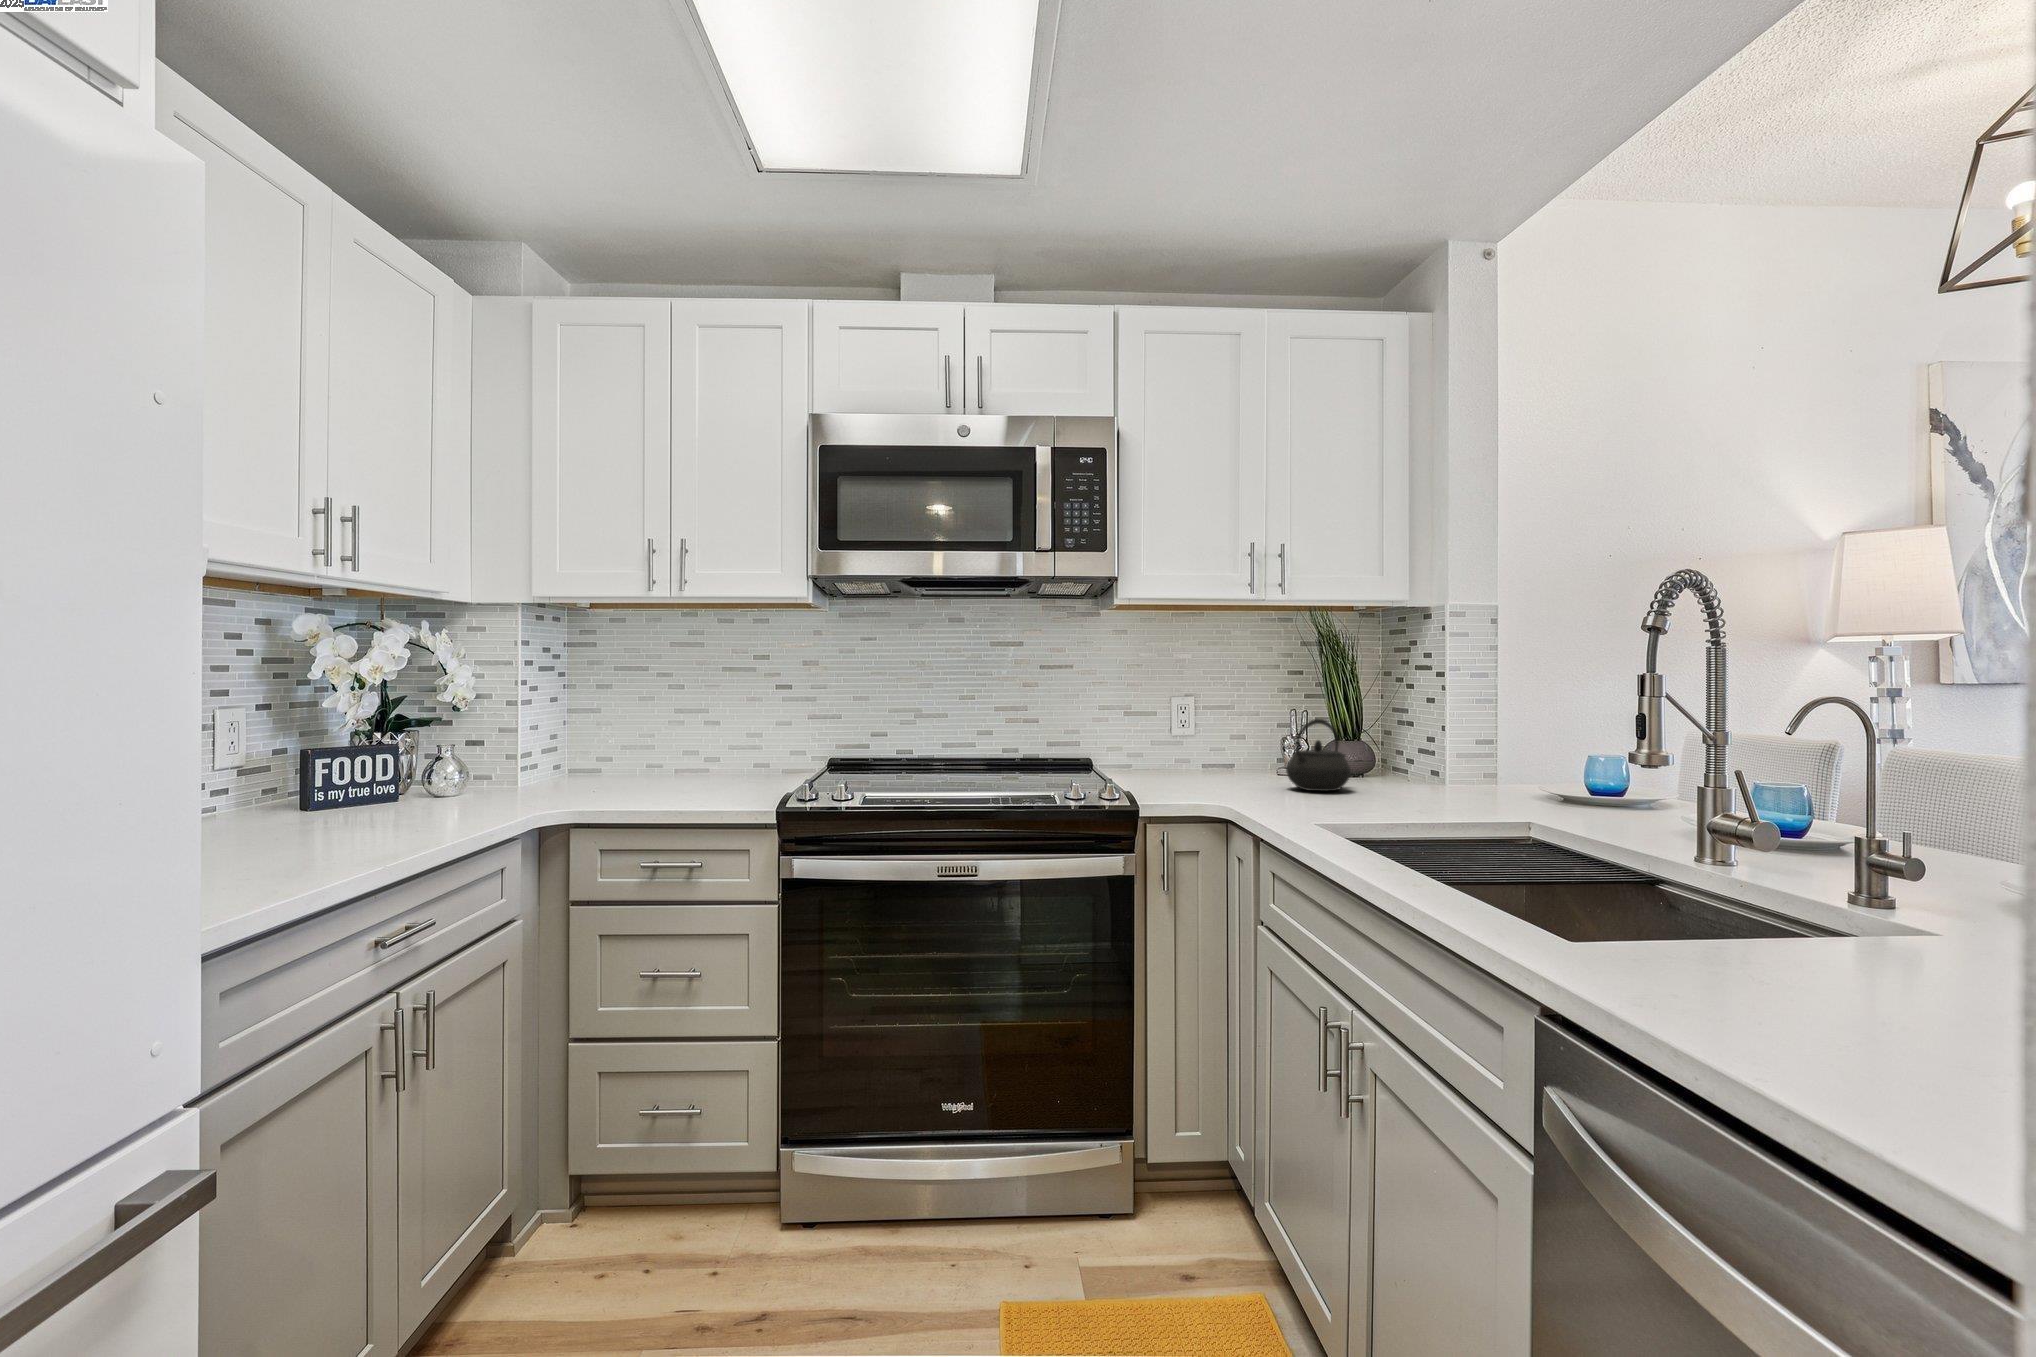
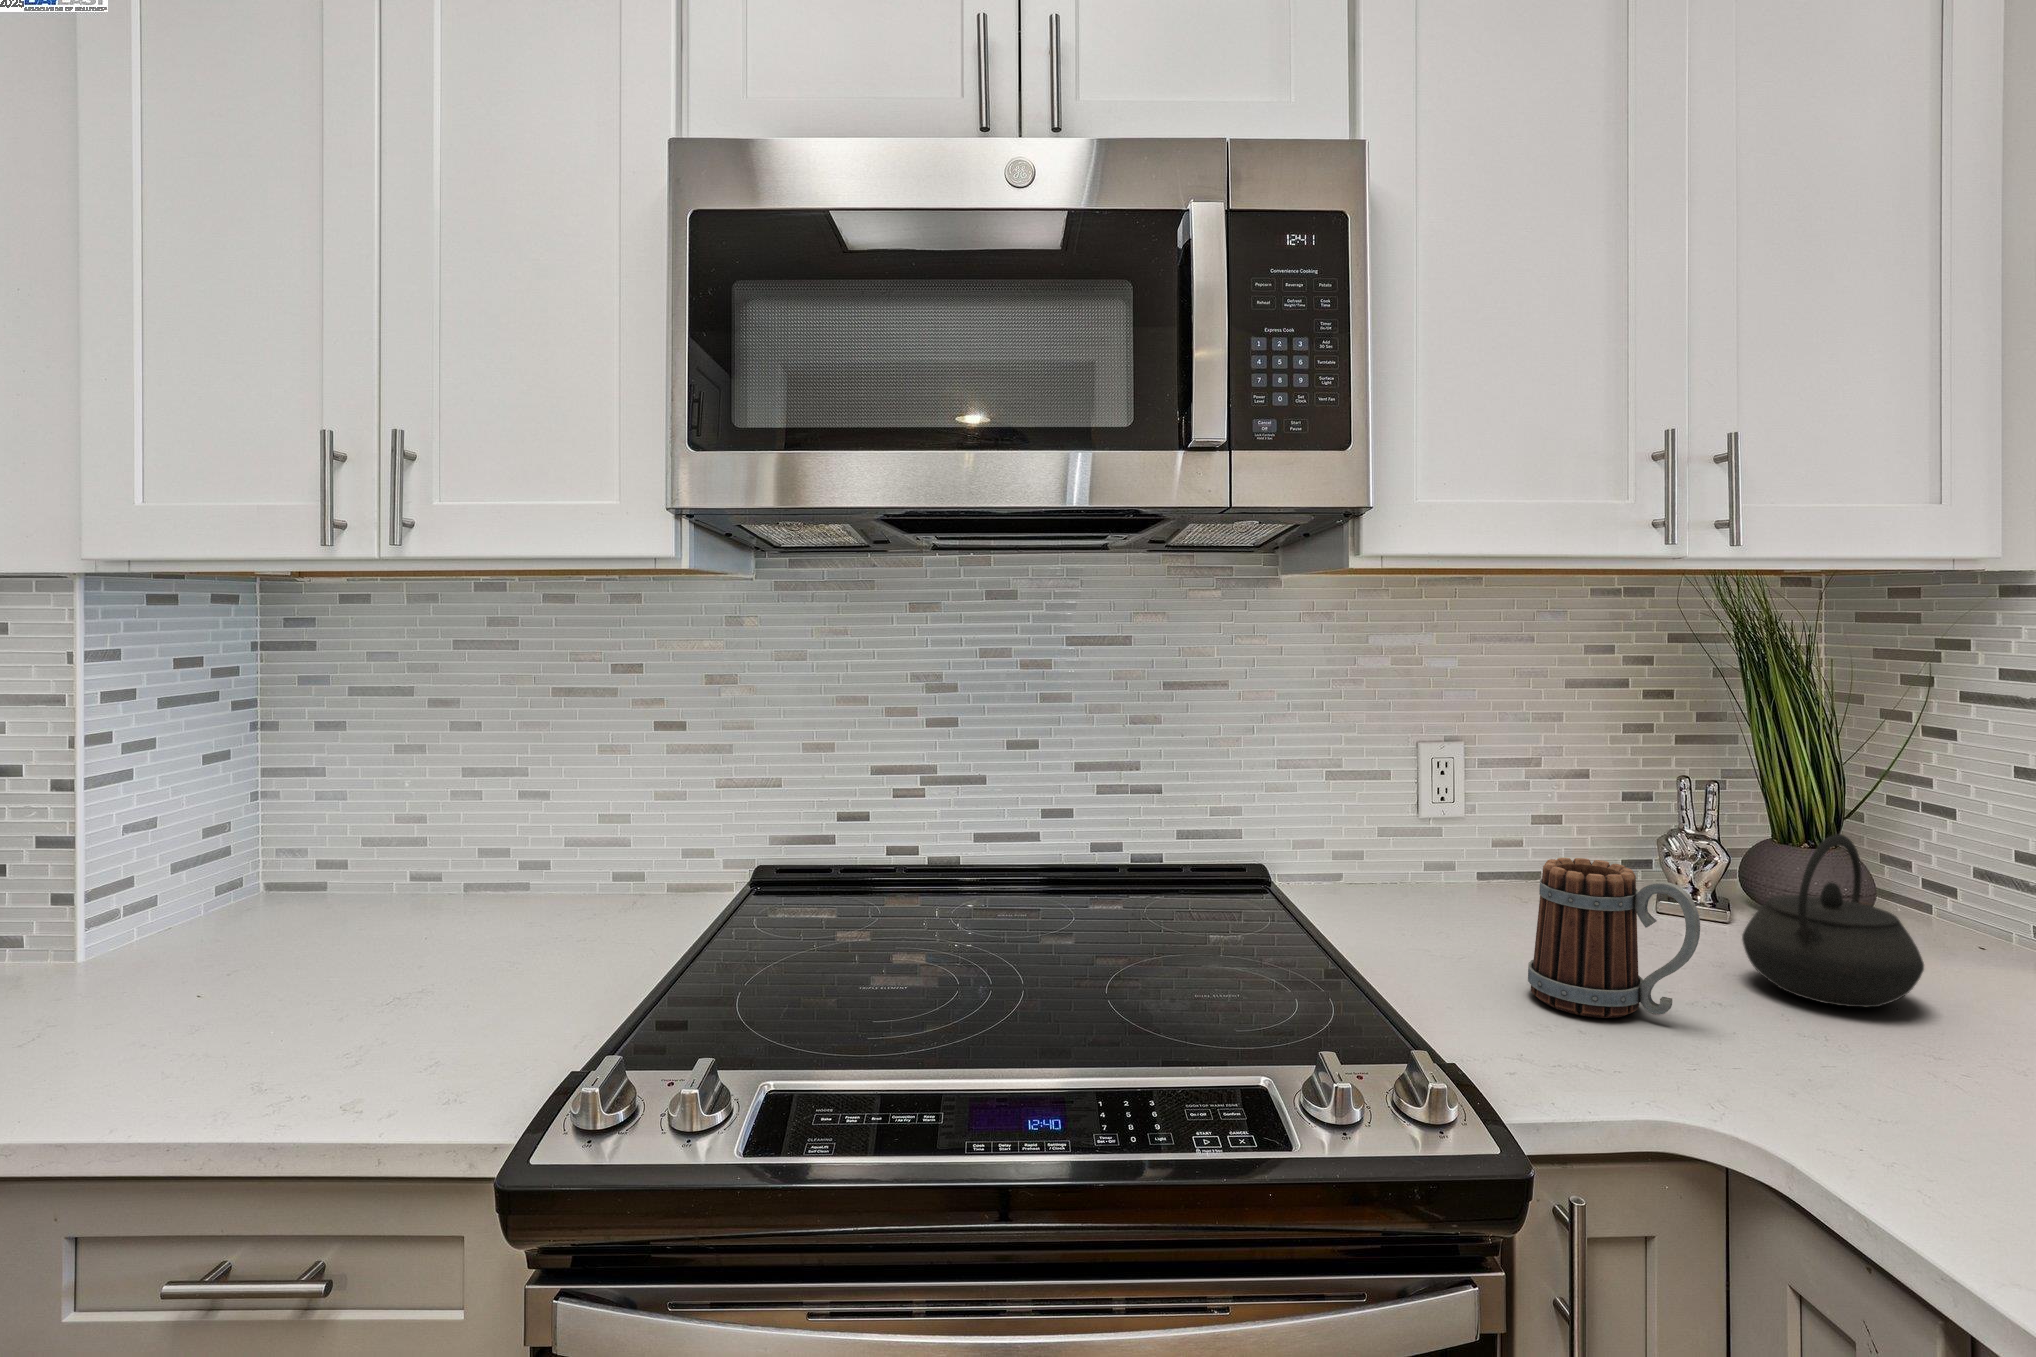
mug: none [1187,730,1246,793] -> present [1528,858,1700,1018]

